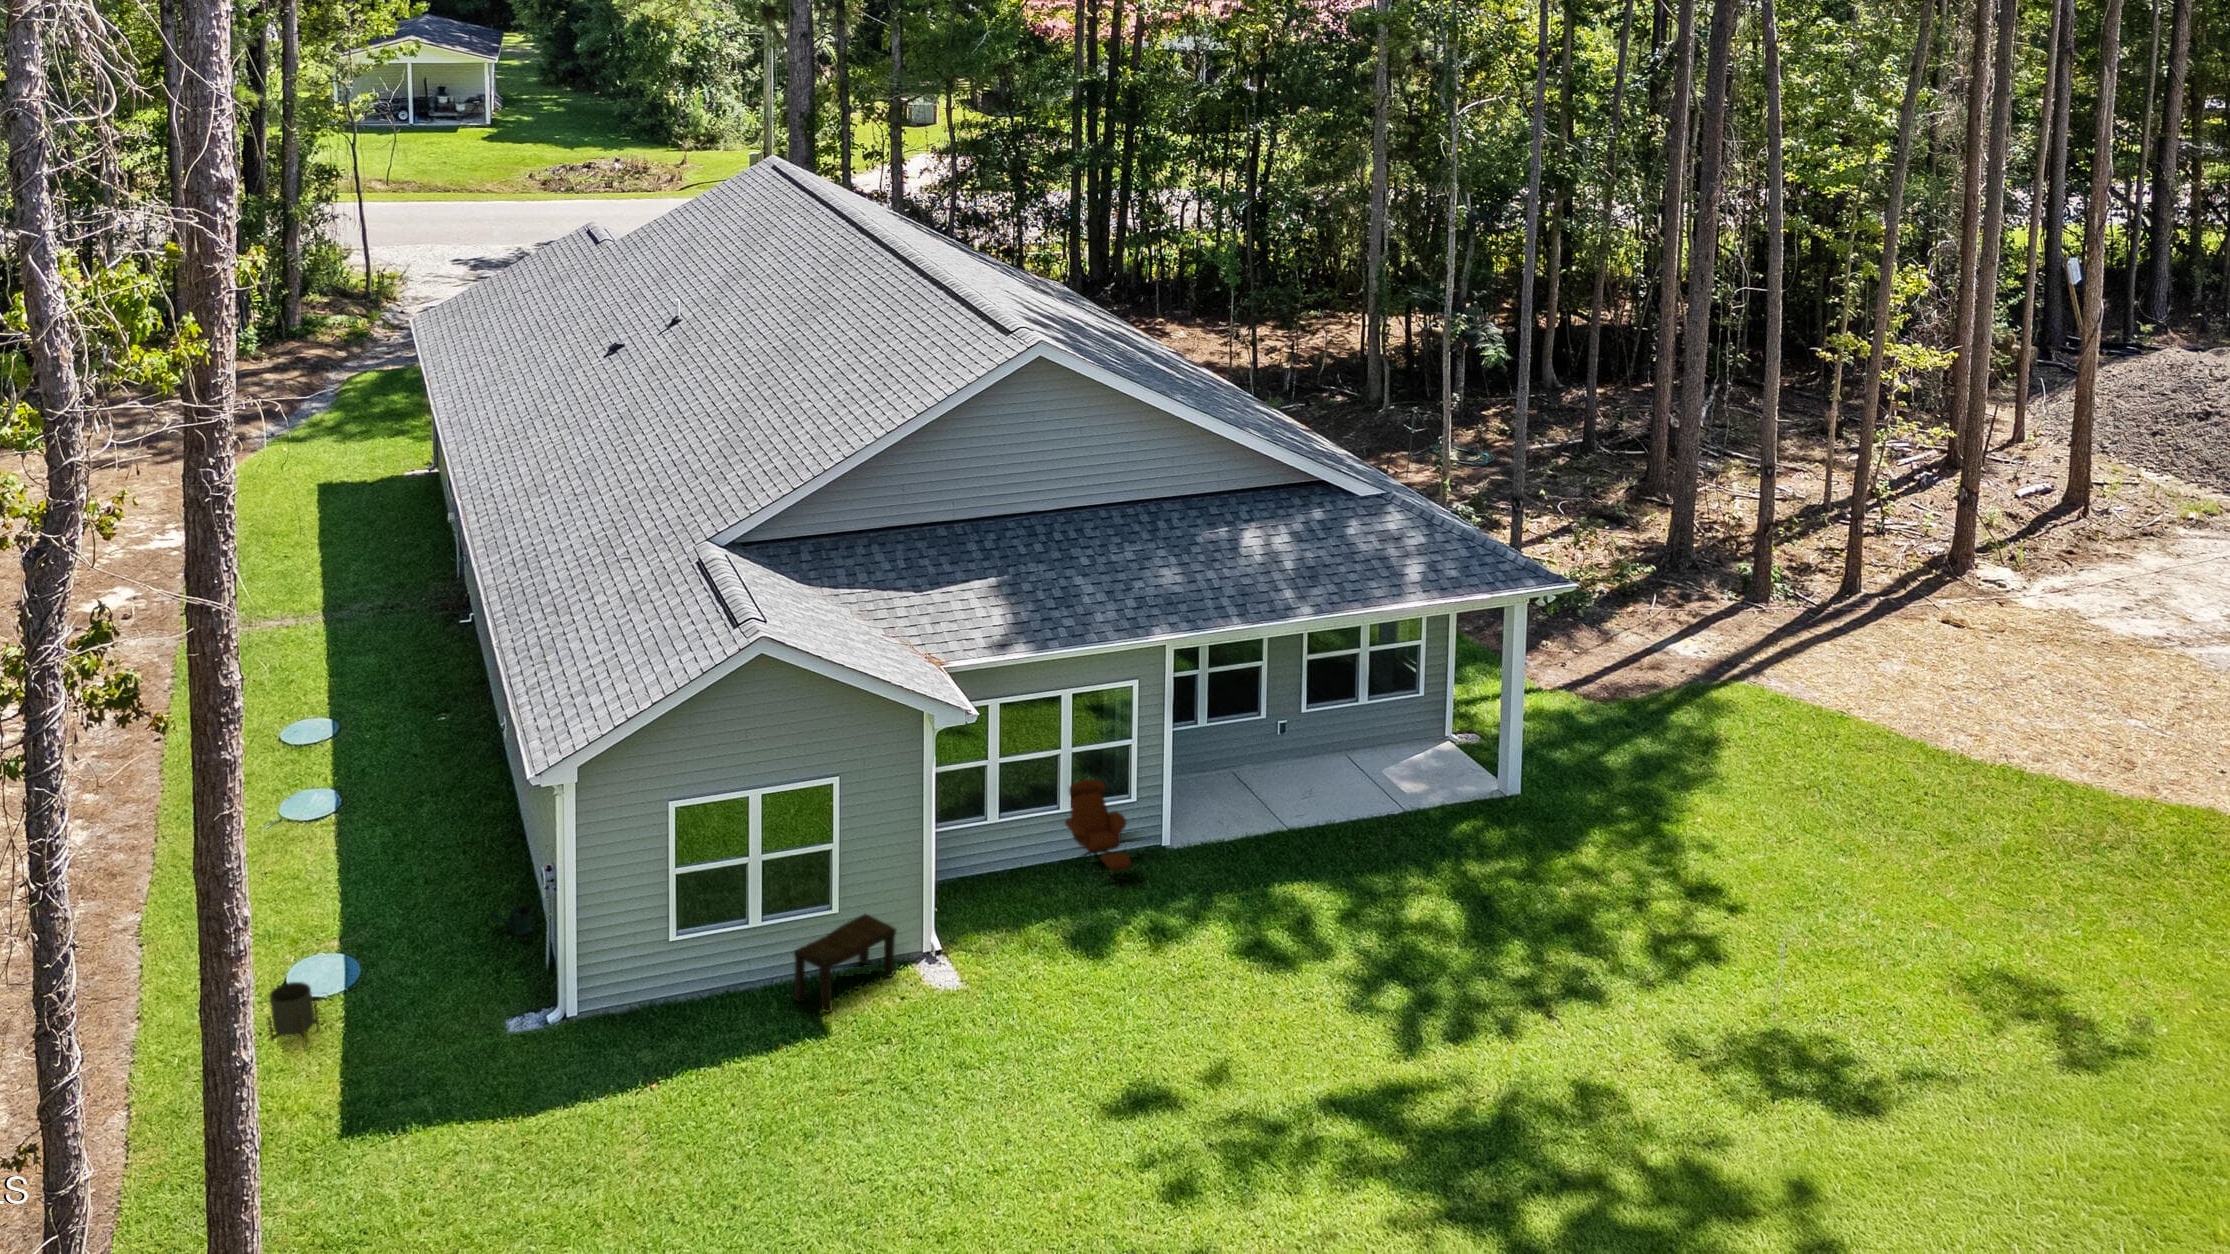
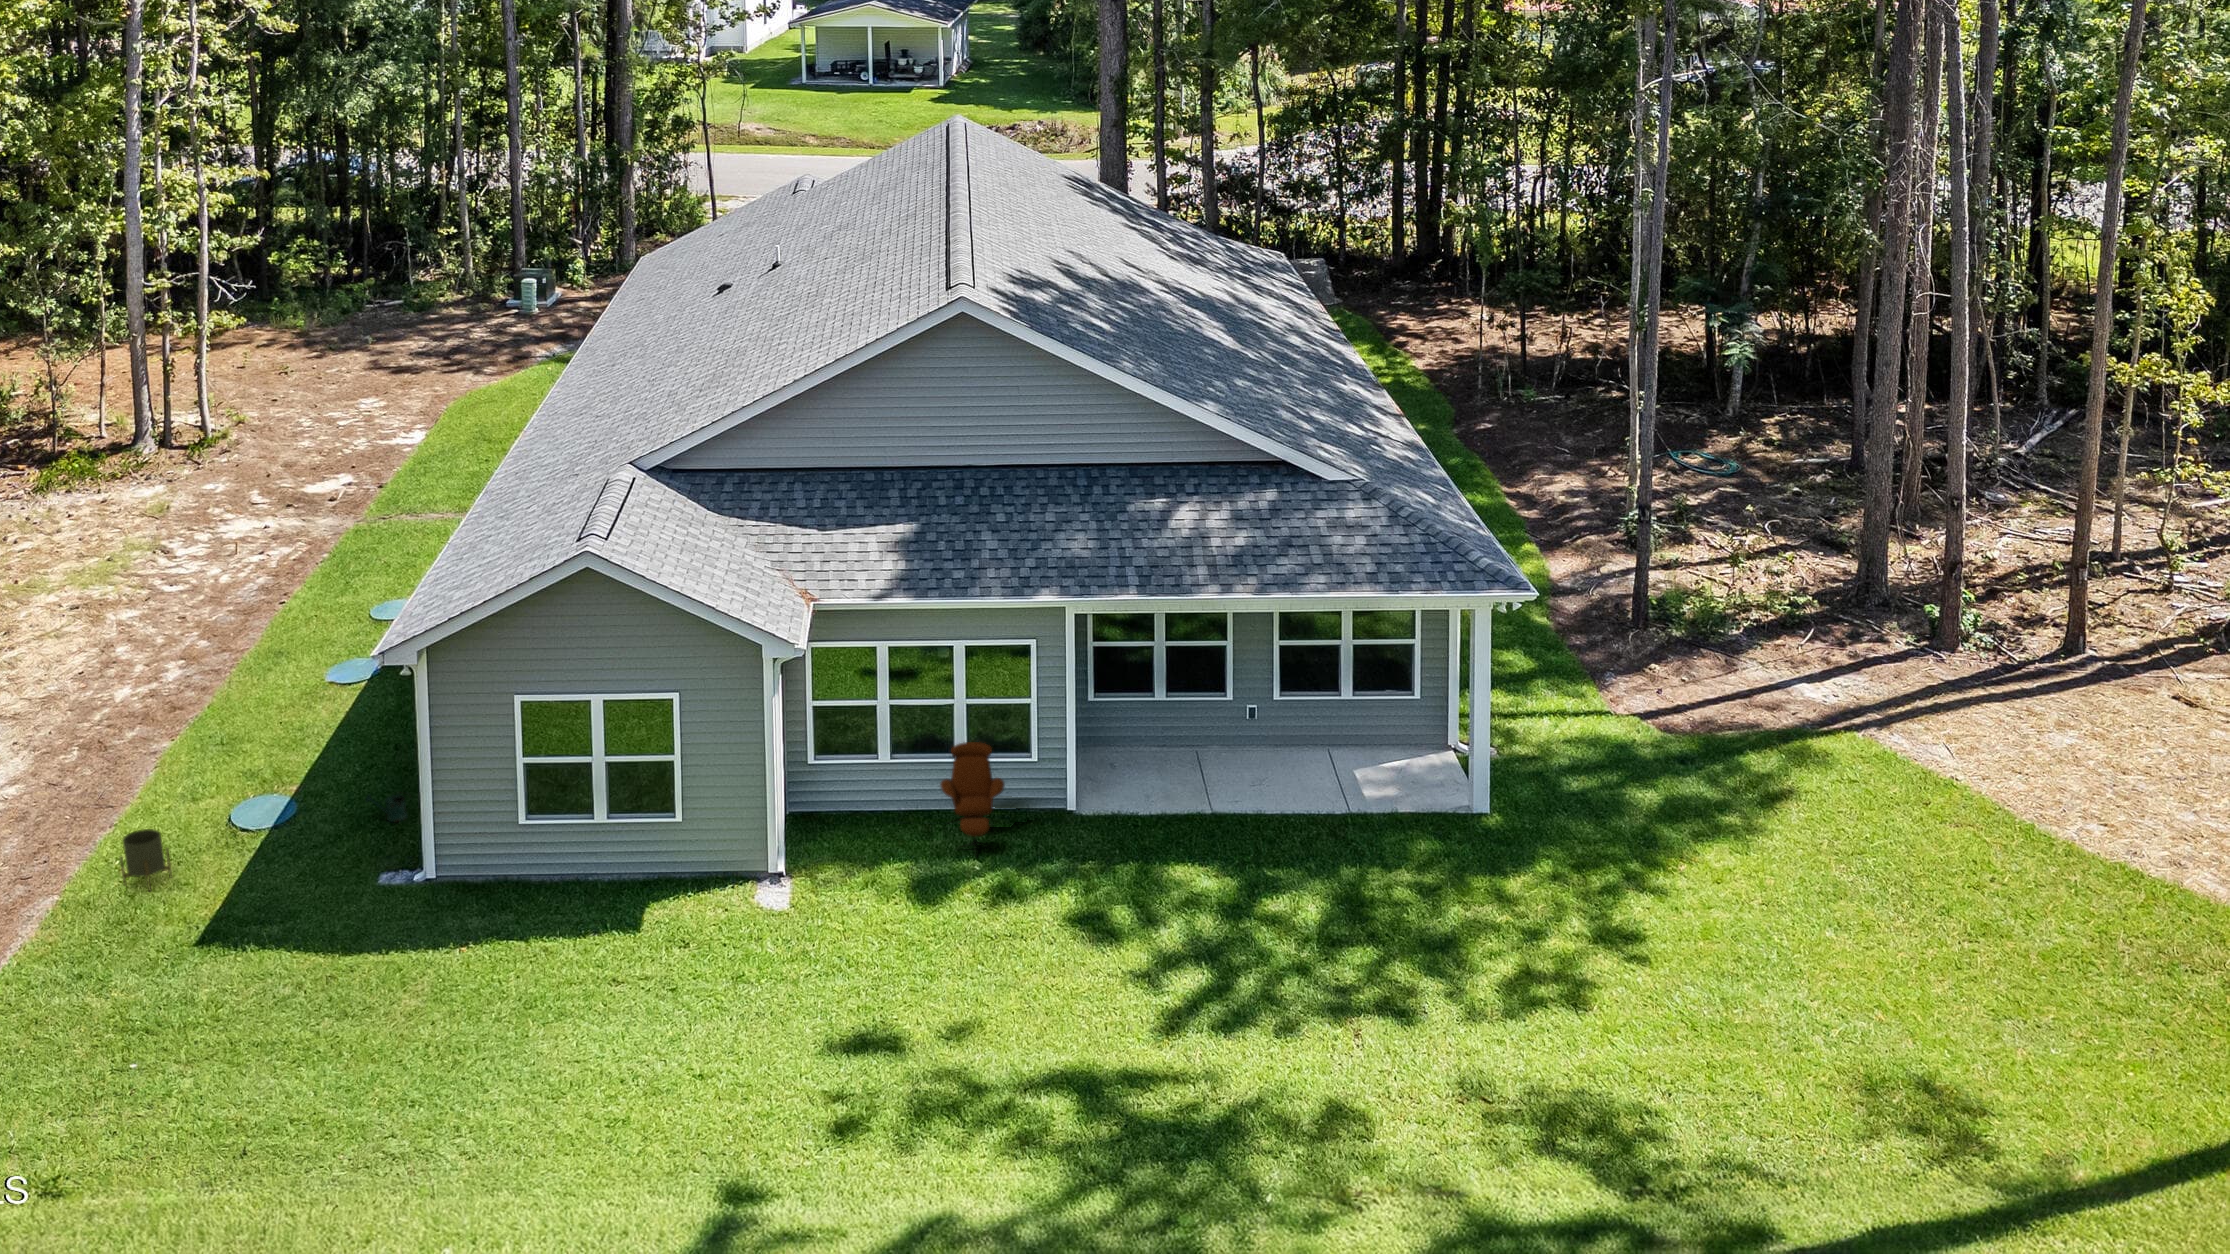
bench: present [794,914,896,1013] -> none [587,839,695,927]

